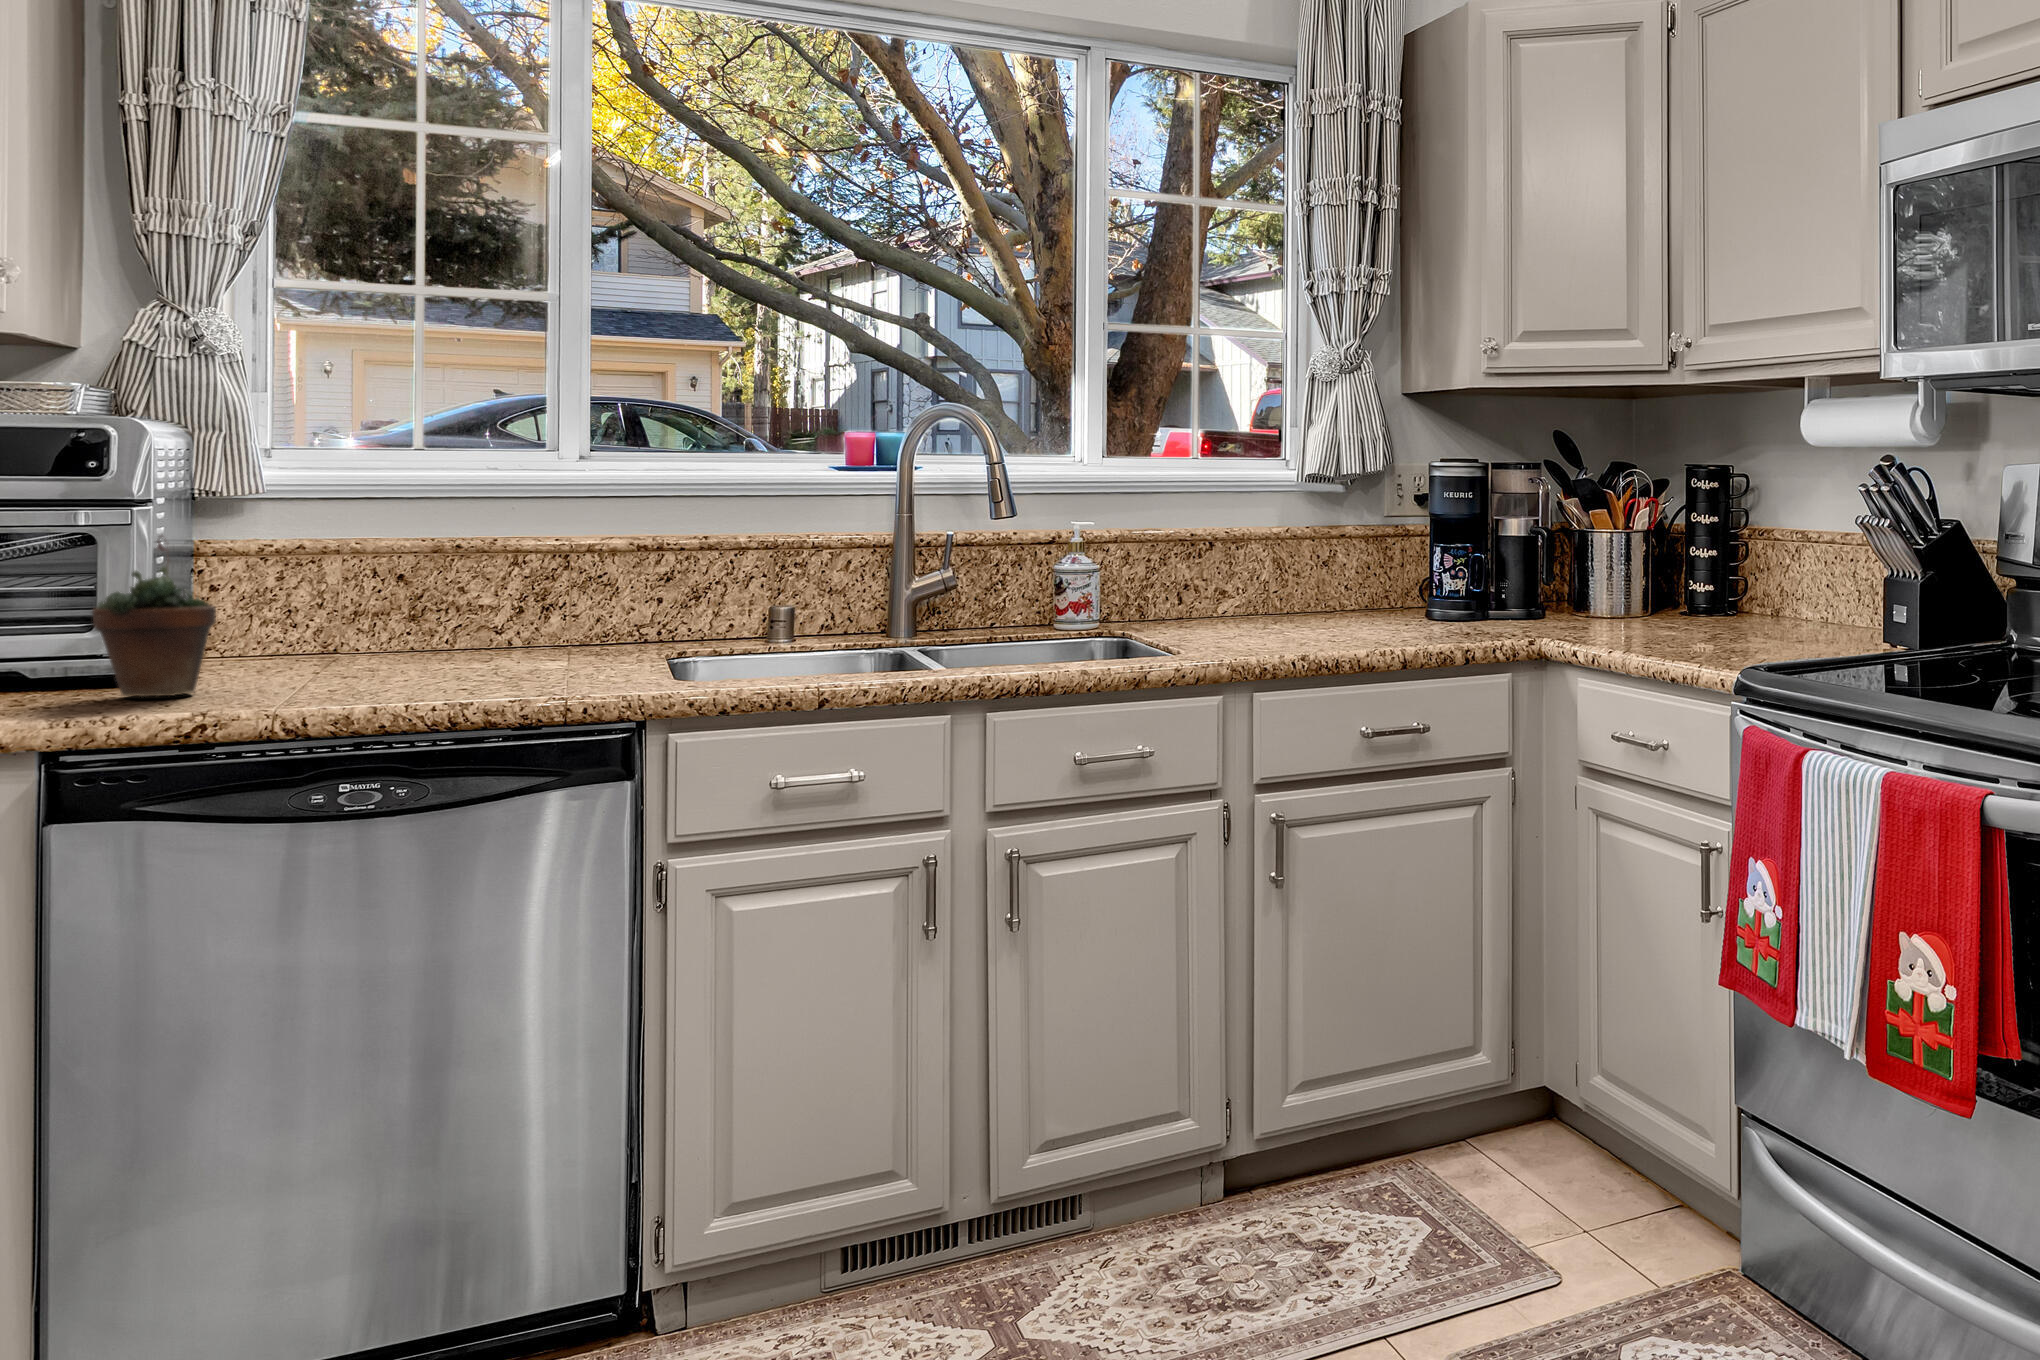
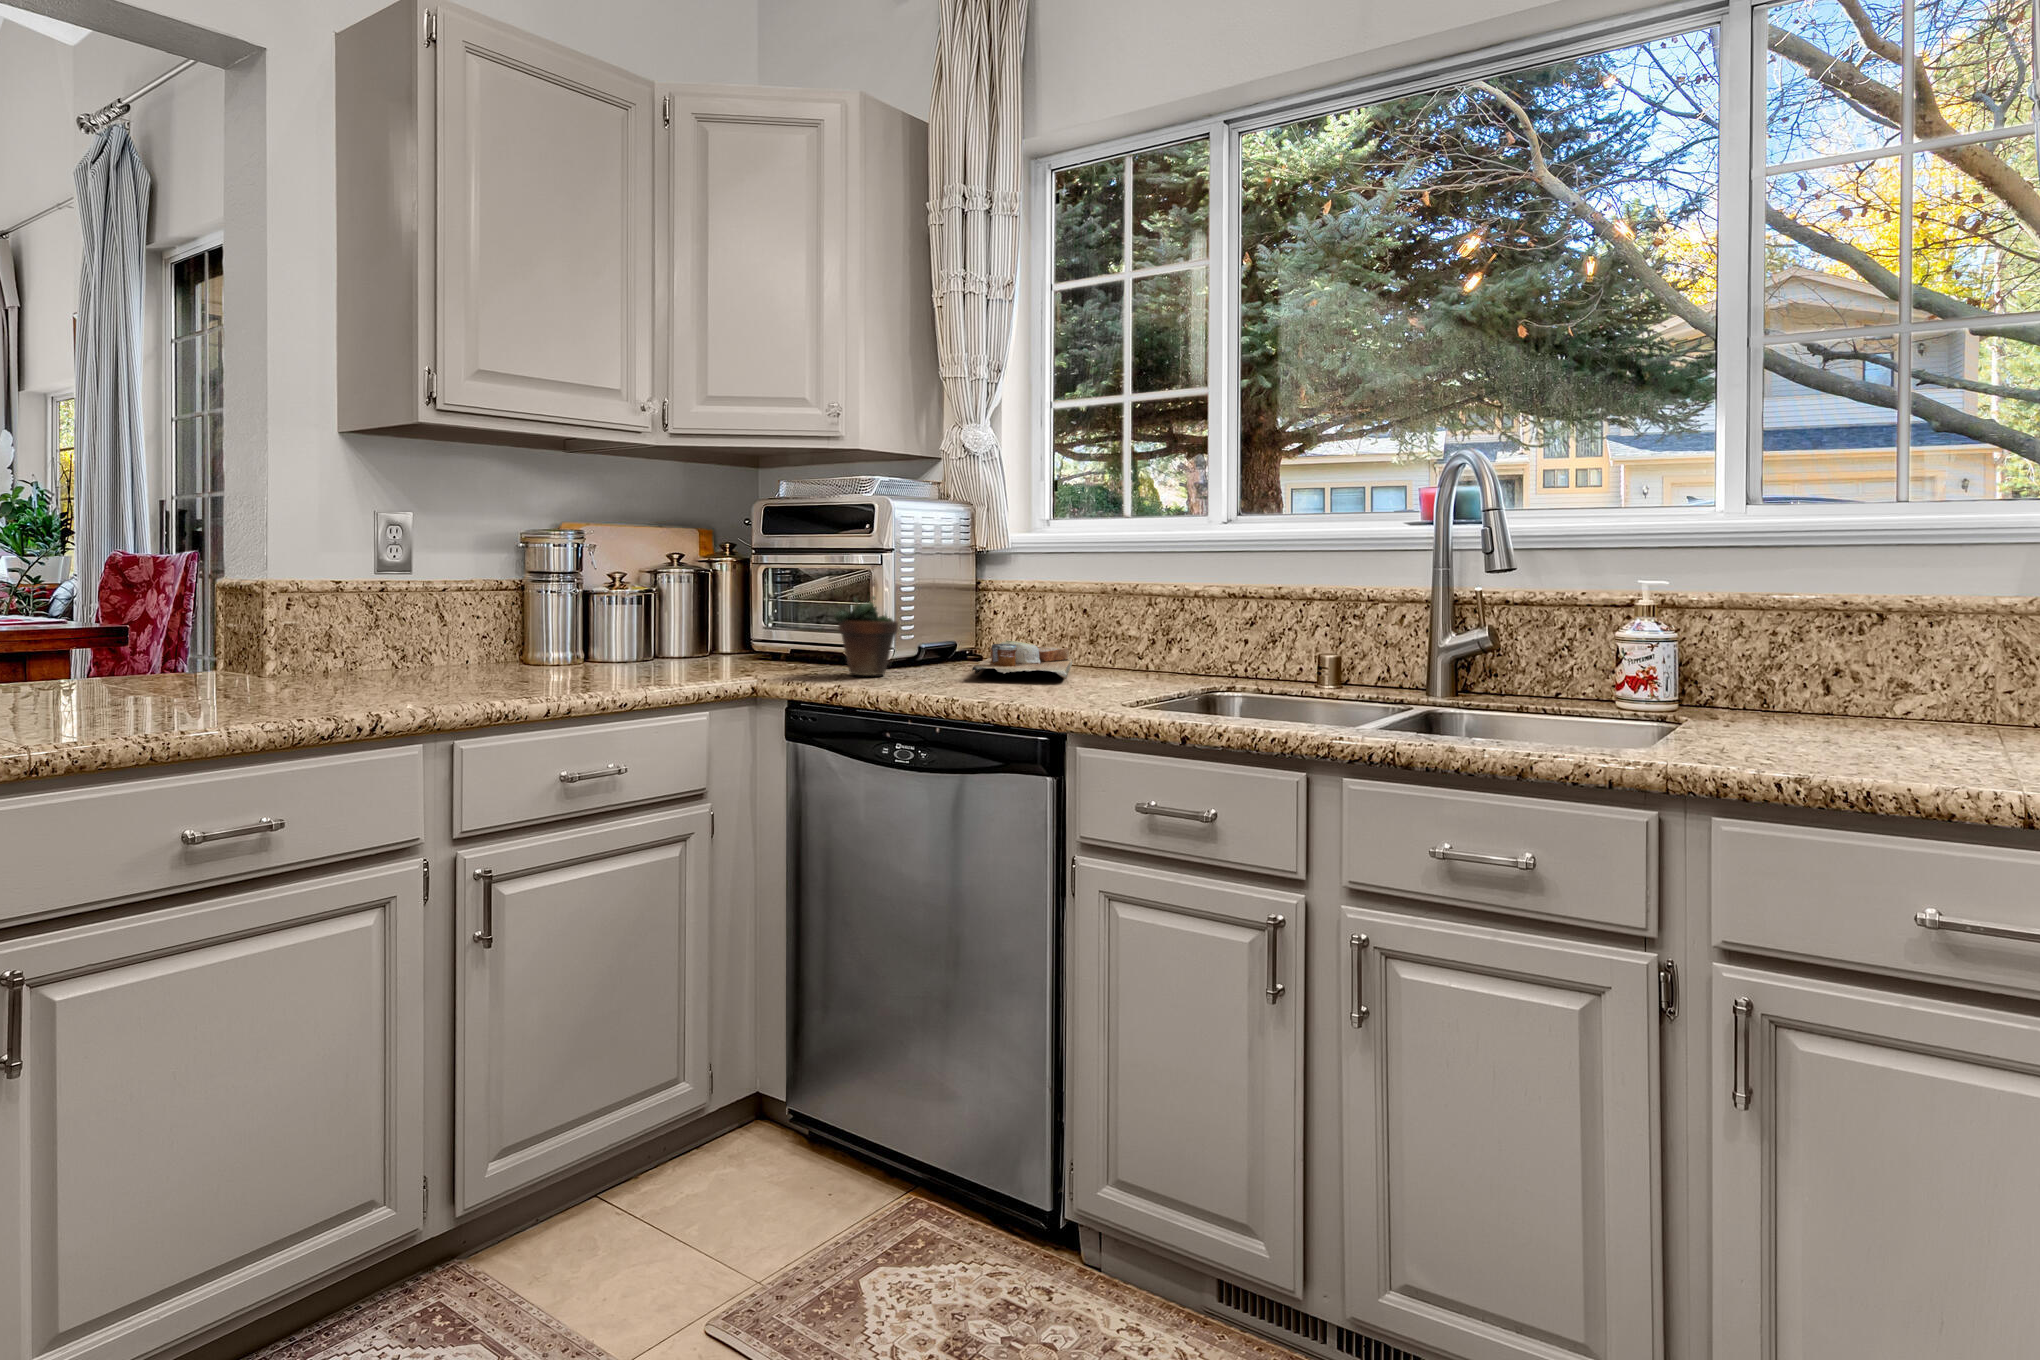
cutting board: none [243,623,511,674] -> present [972,641,1072,679]

